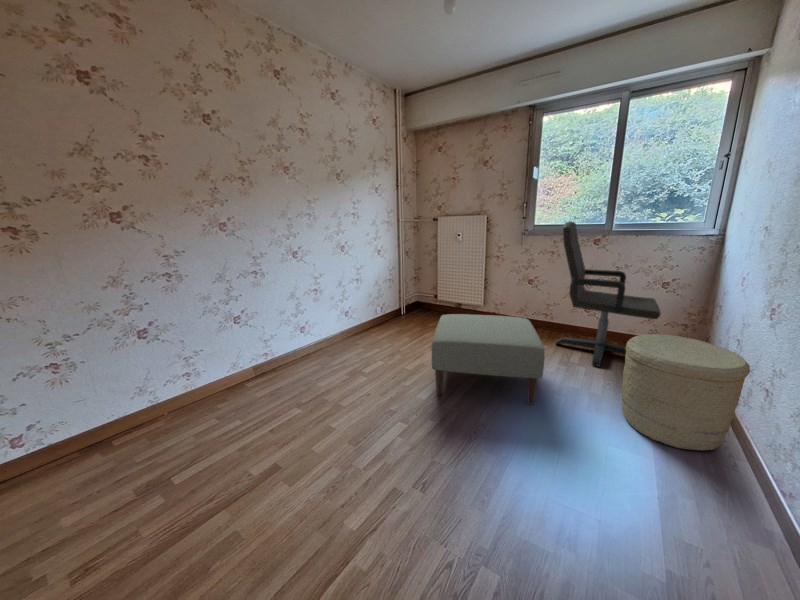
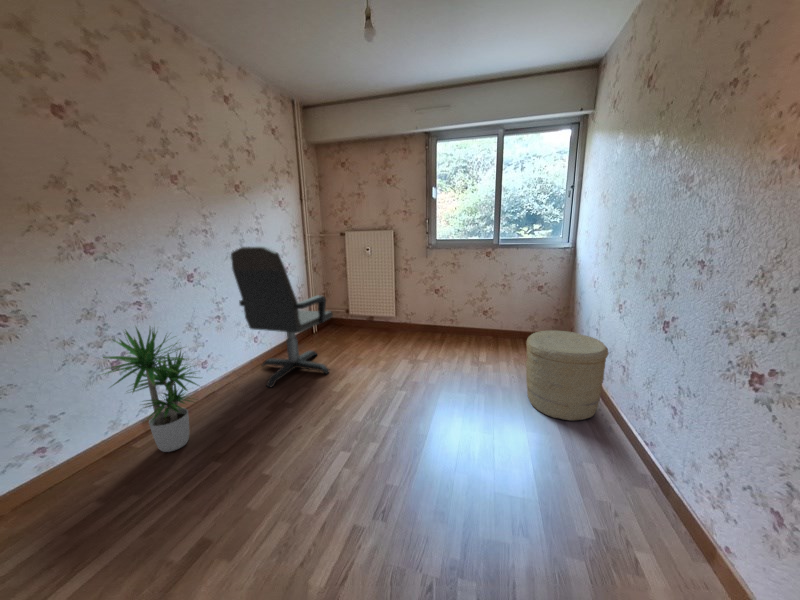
office chair: present [556,222,661,367] -> present [231,247,333,388]
potted plant: none [221,288,300,395] -> present [103,328,198,452]
ottoman: present [432,314,545,405] -> none [364,327,467,413]

